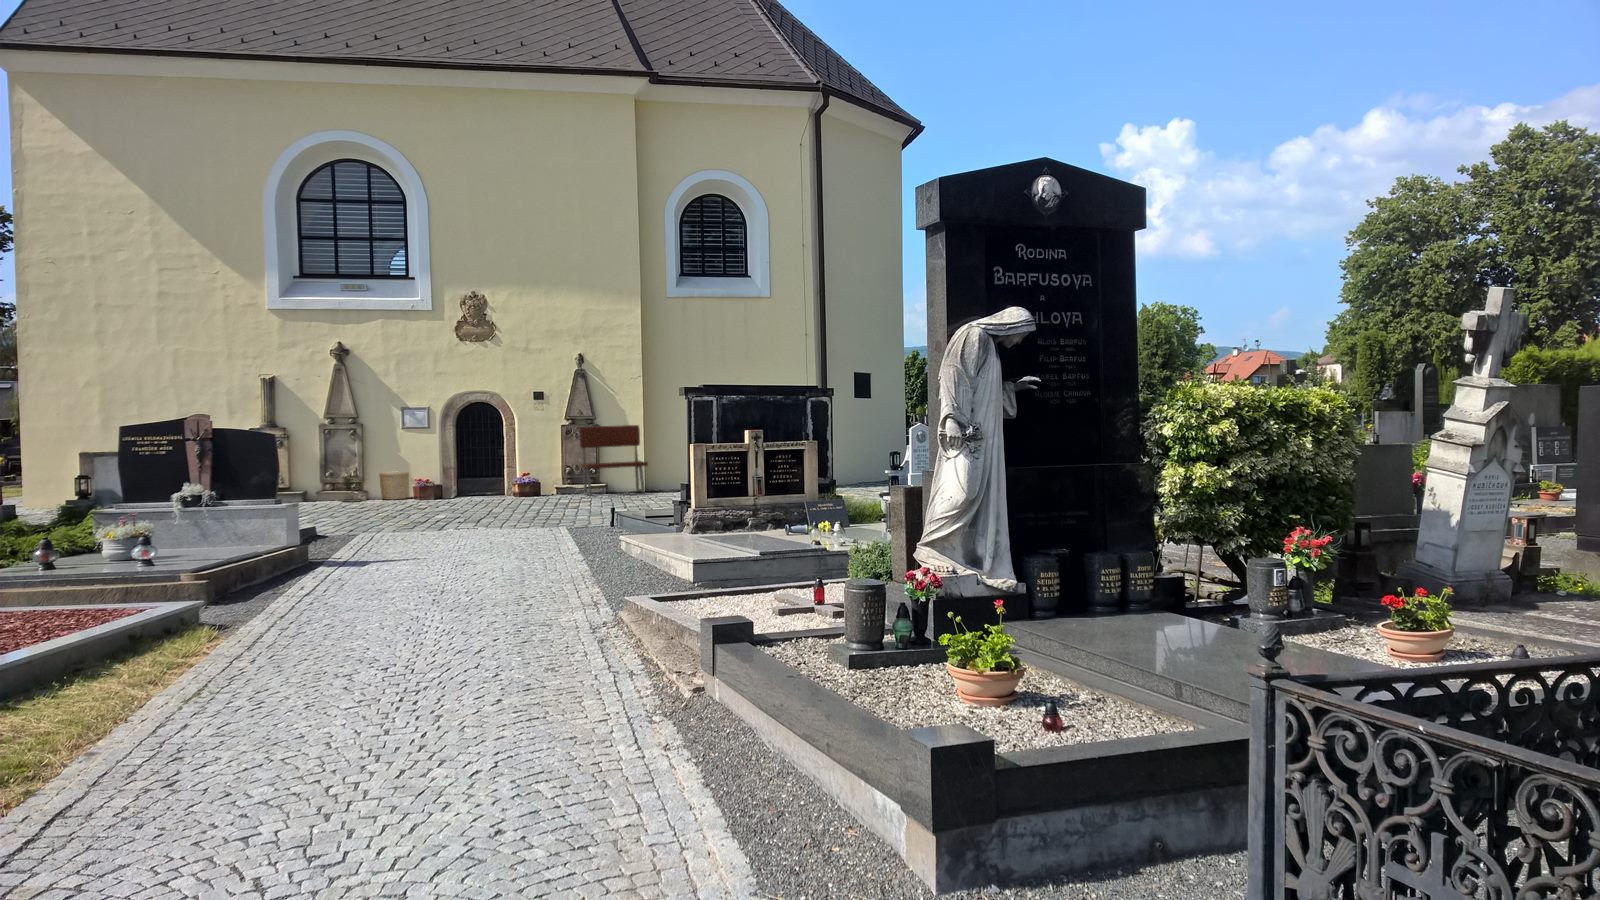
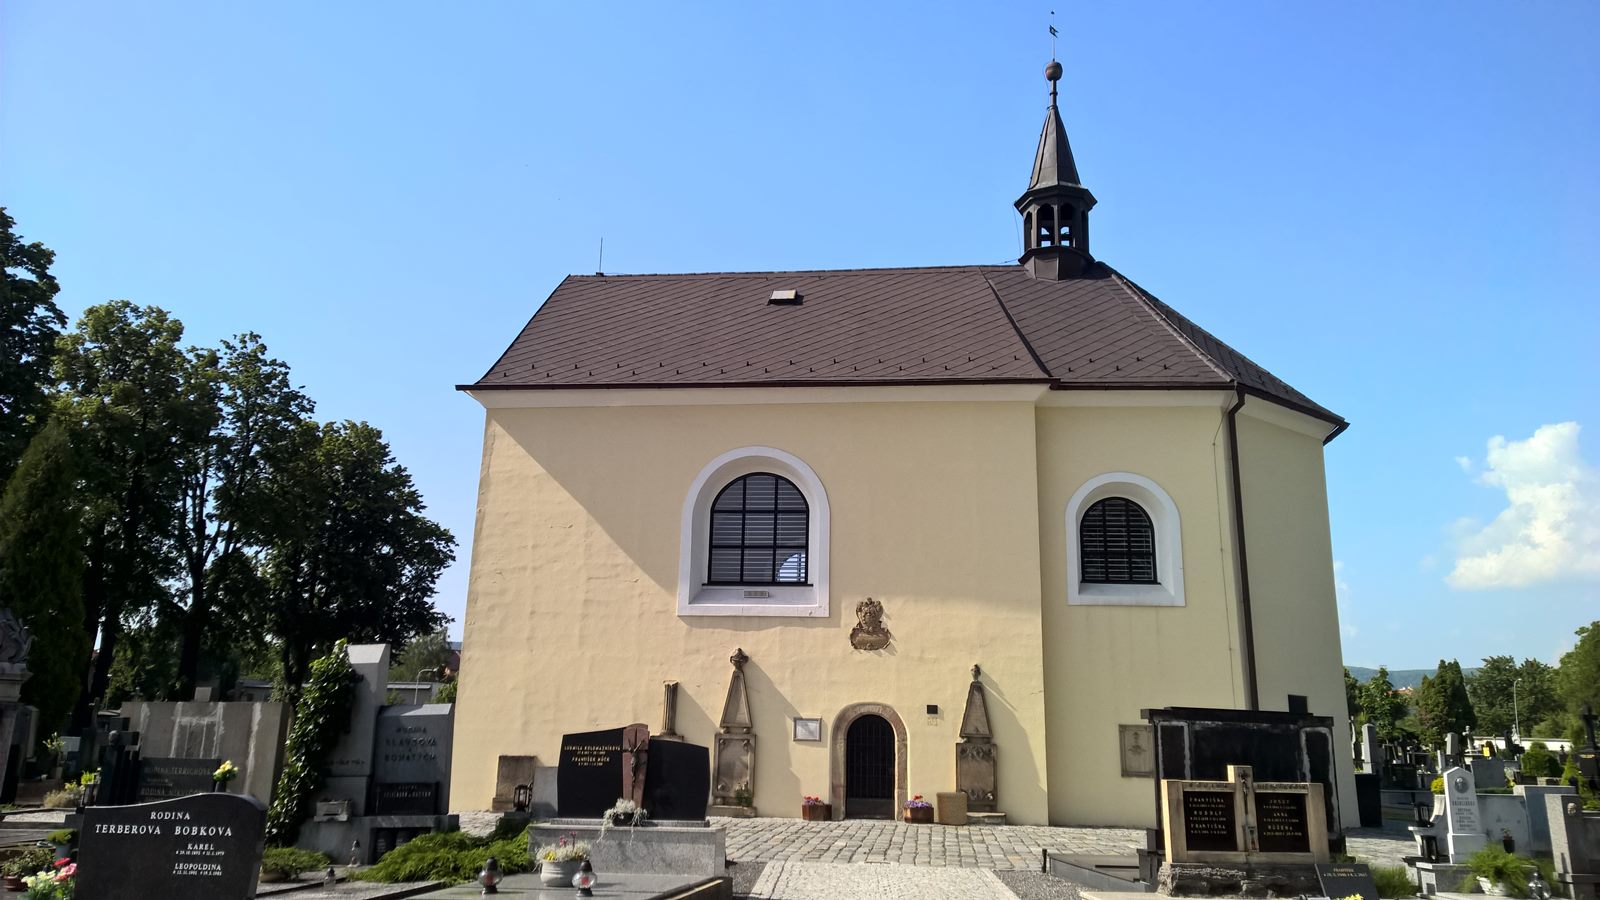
bench: present [579,425,648,496] -> none [980,747,1059,827]
woven basket: present [379,471,409,500] -> present [936,792,967,825]

